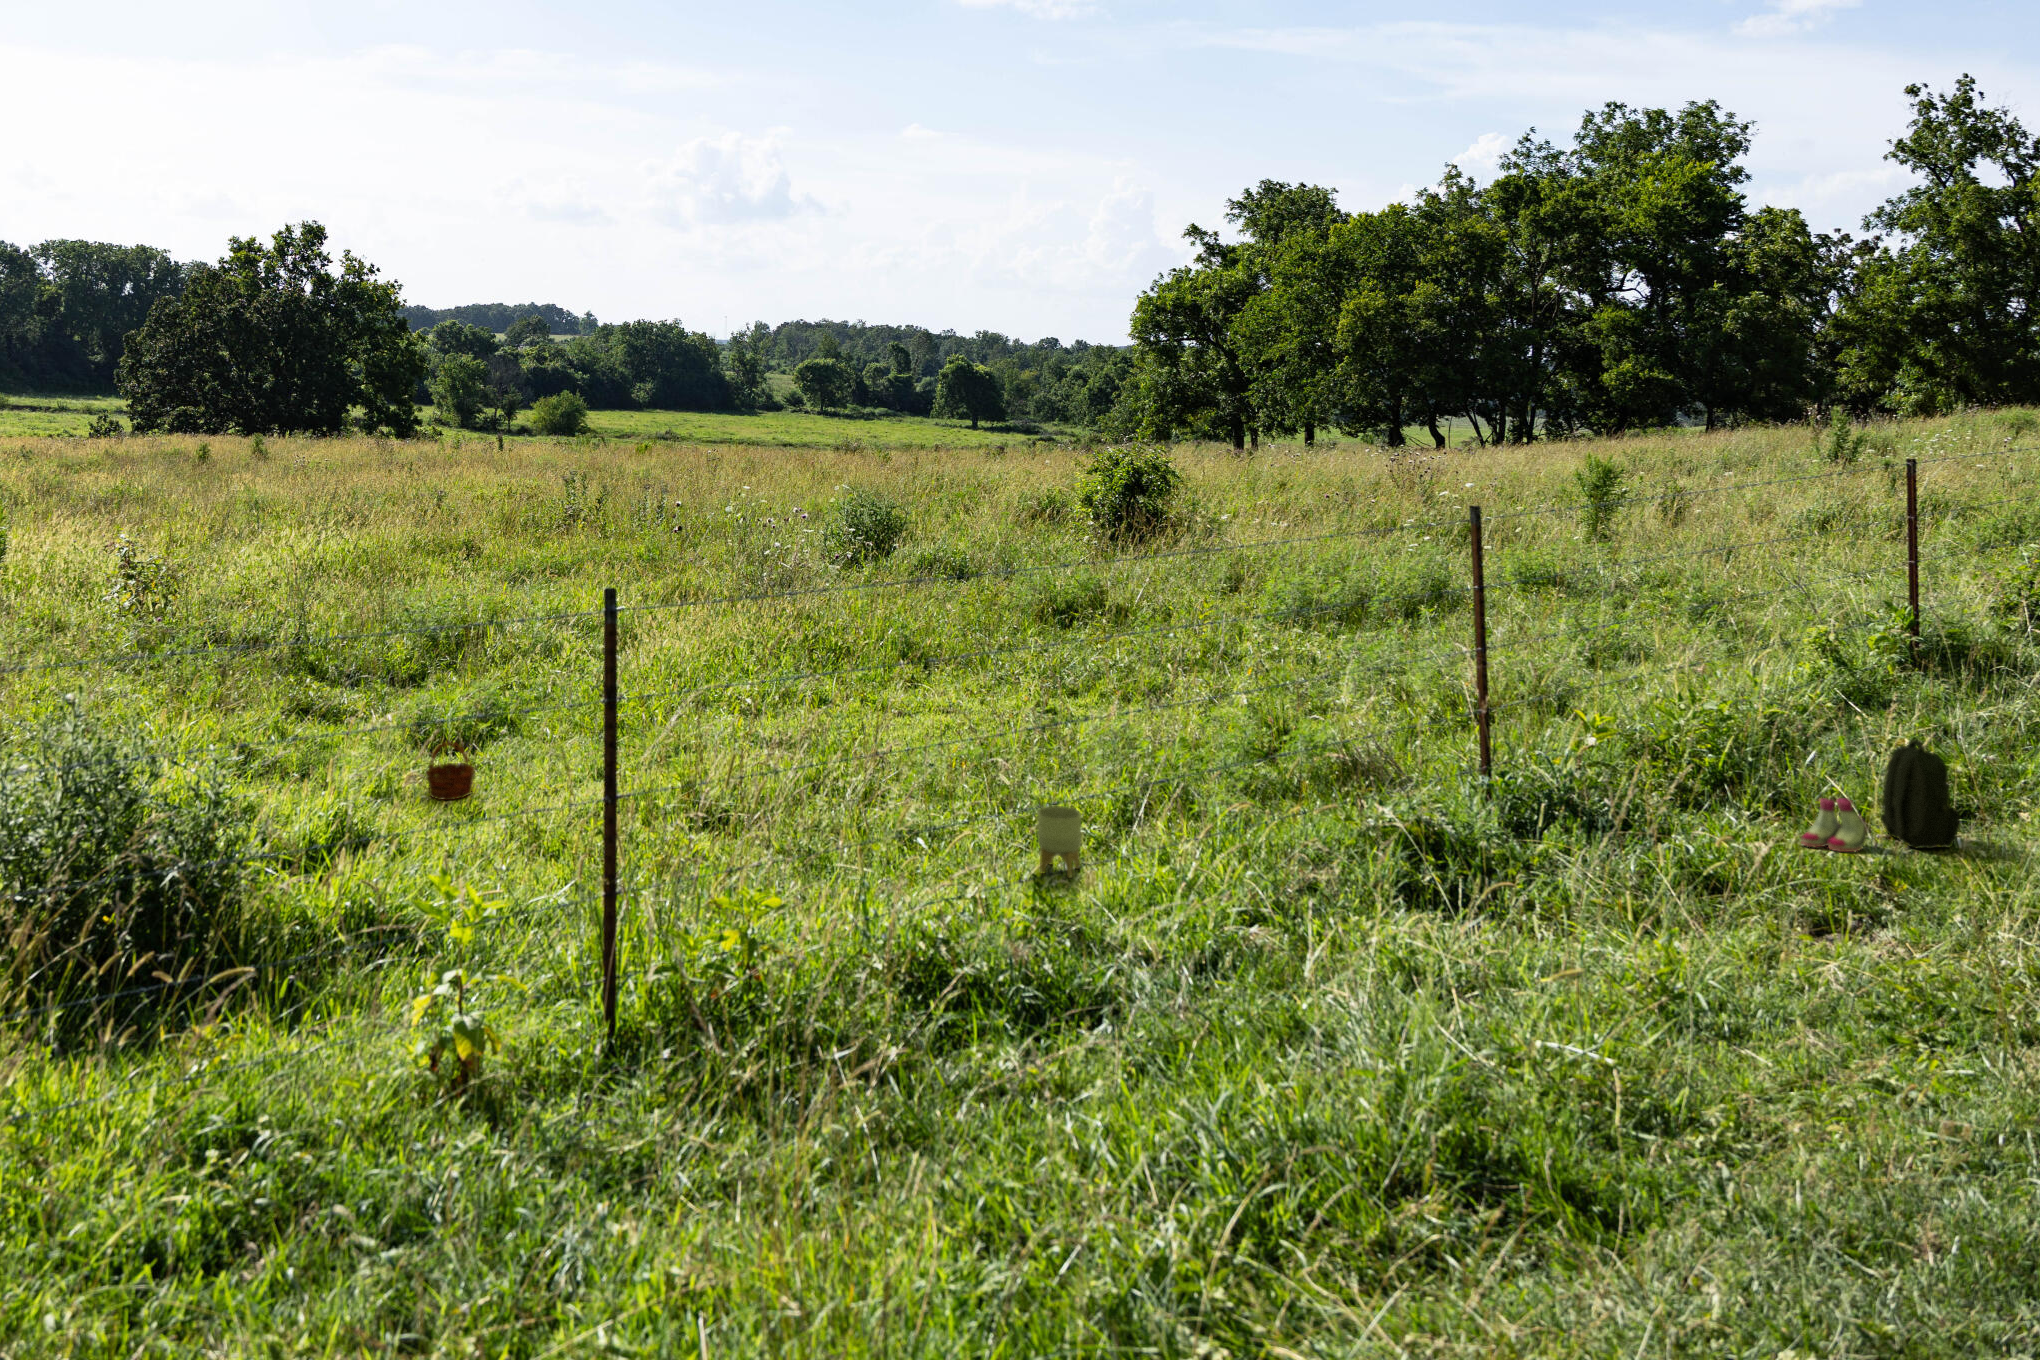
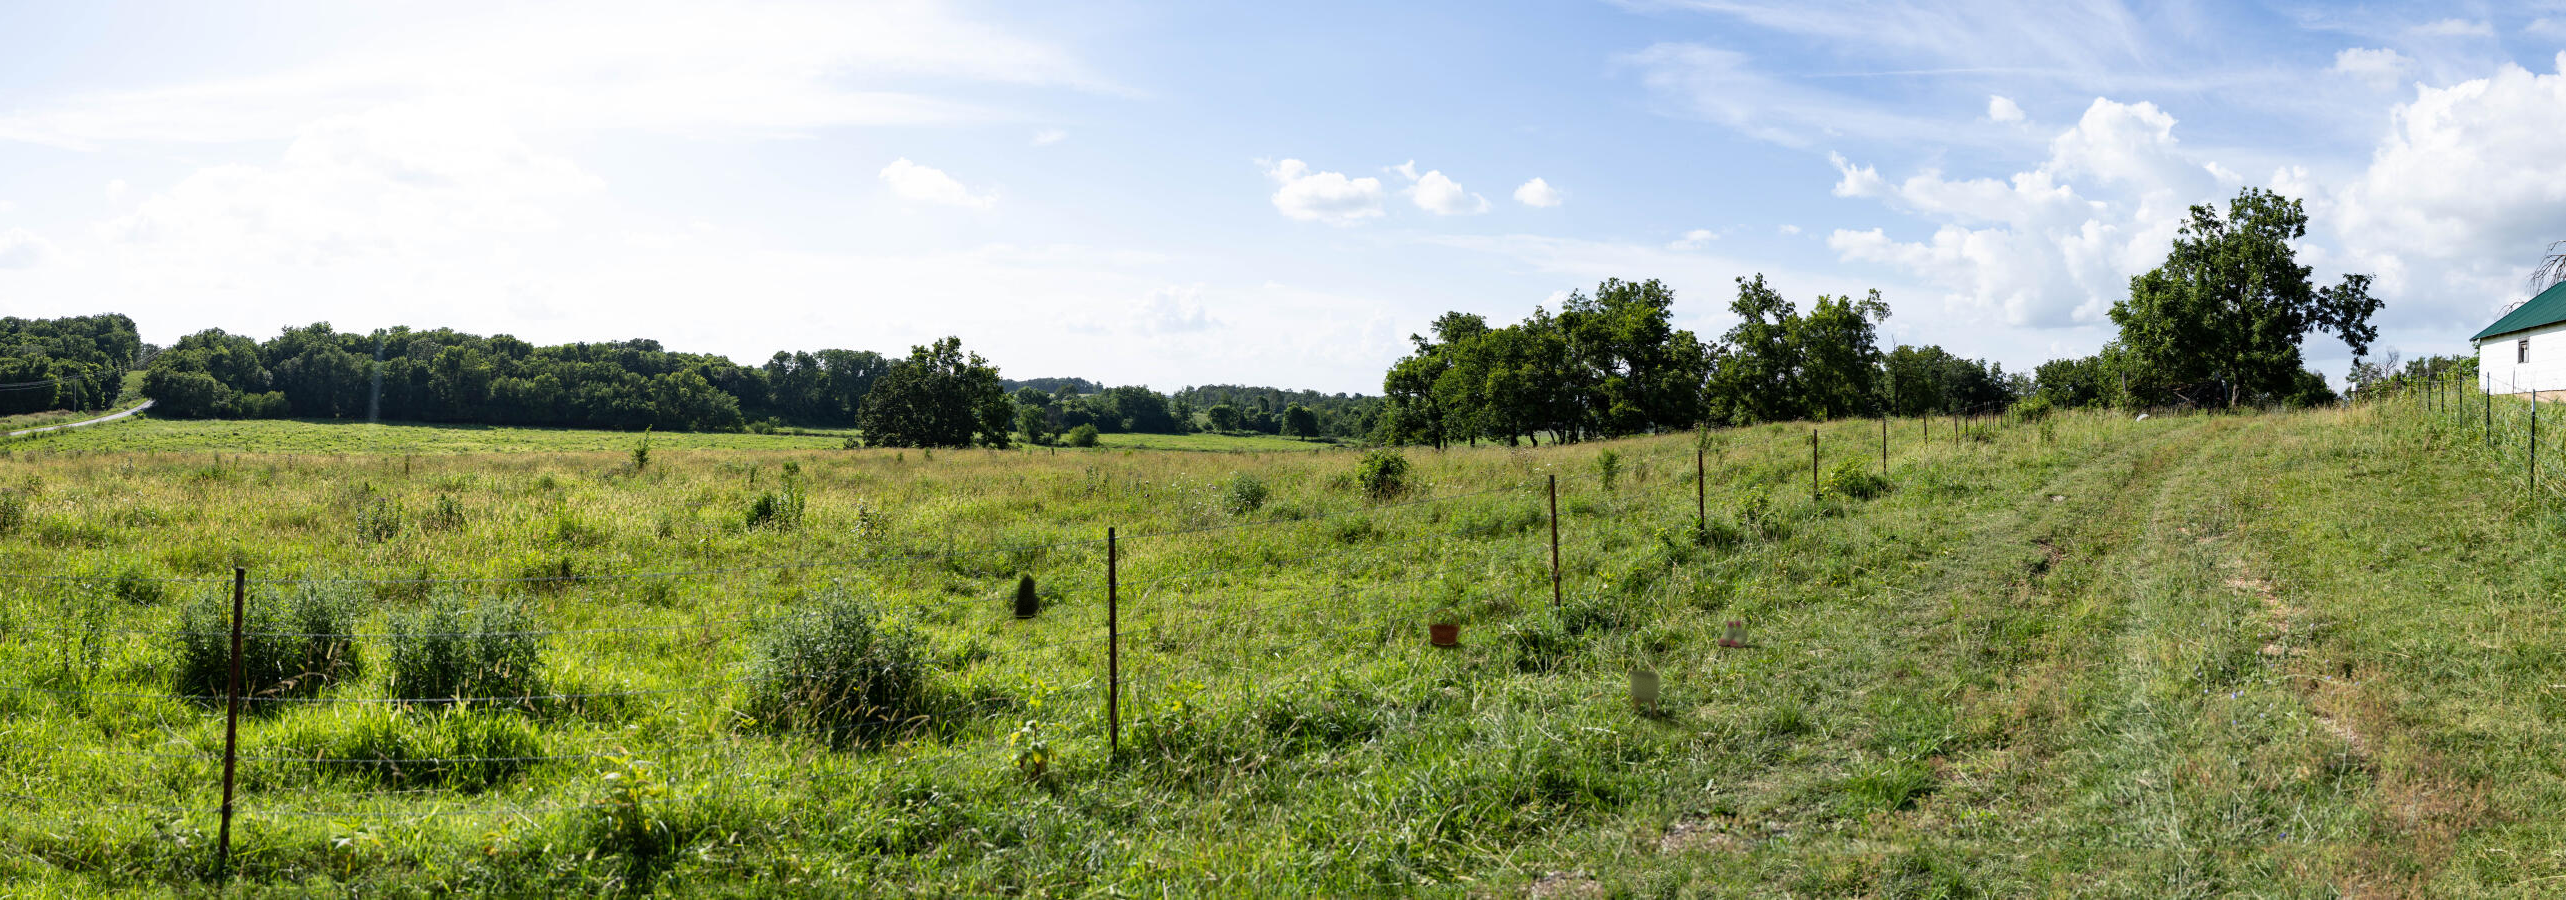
backpack: present [1880,740,1961,848] -> present [1014,574,1040,618]
basket: present [426,741,475,800] -> present [1427,609,1460,646]
planter: present [1037,806,1081,878] -> present [1630,670,1660,716]

